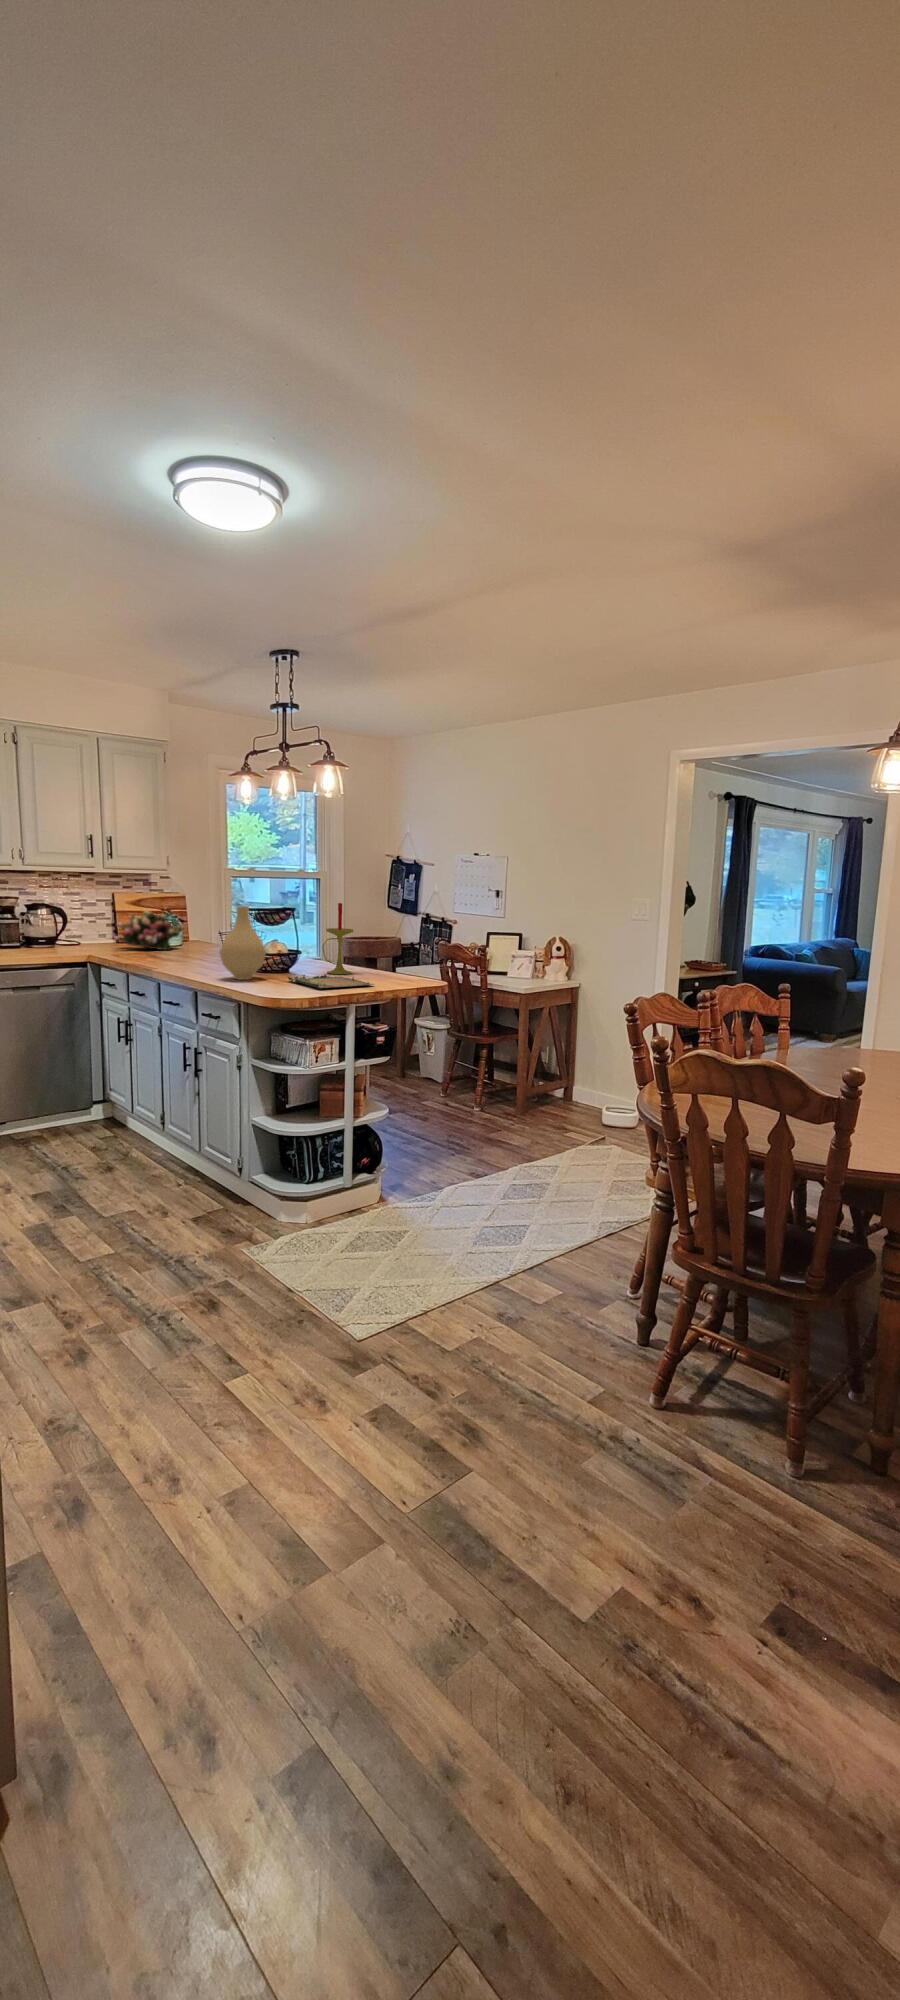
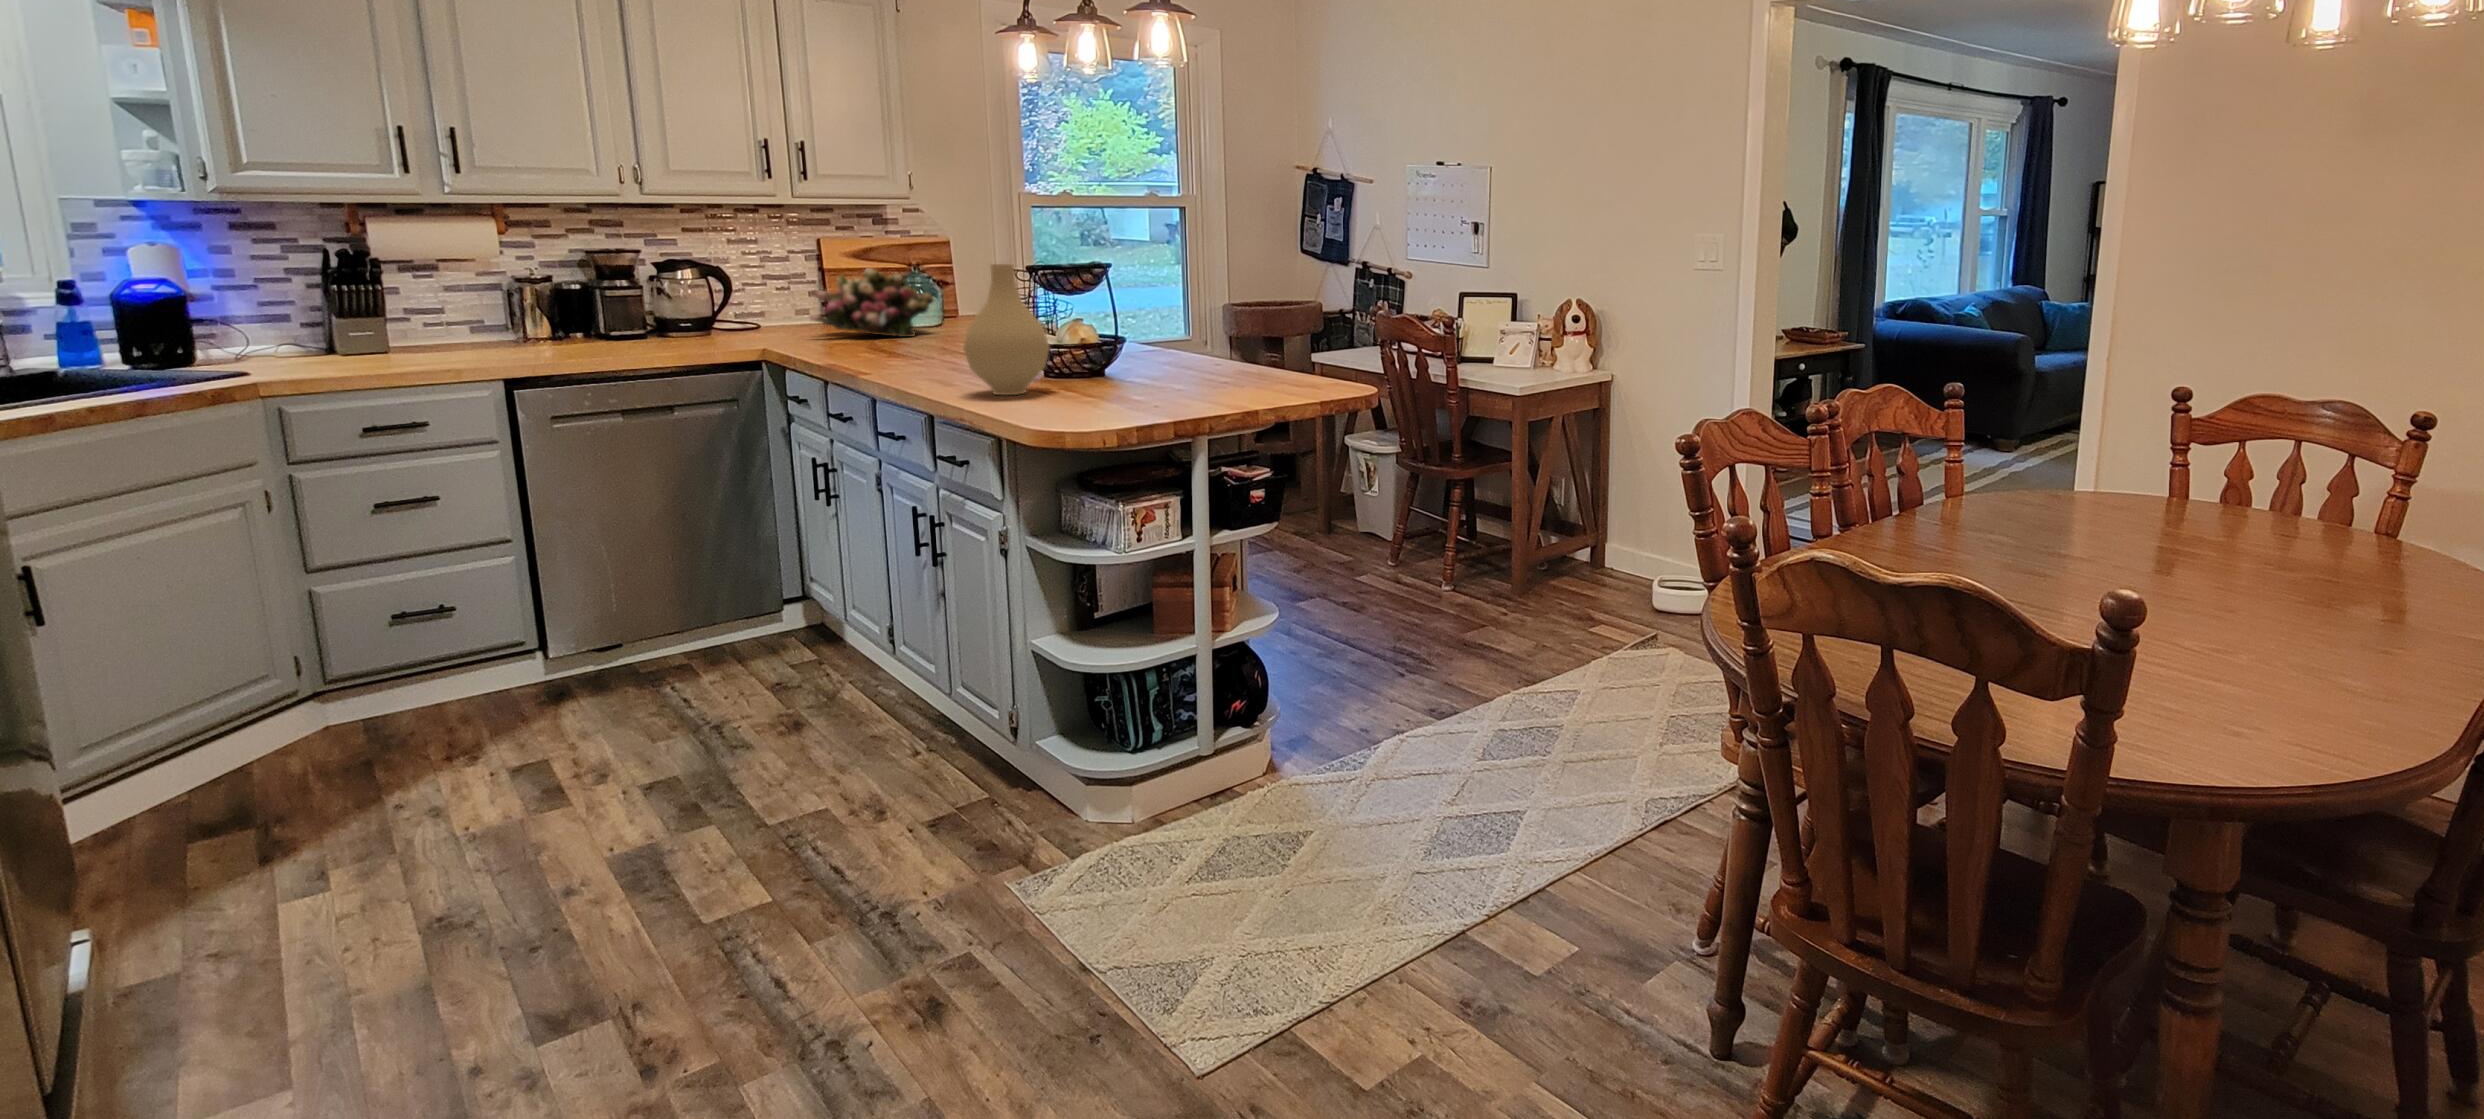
candle: present [322,903,353,974] -> none [1155,251,1212,379]
tray: present [288,975,373,989] -> none [1087,374,1242,412]

